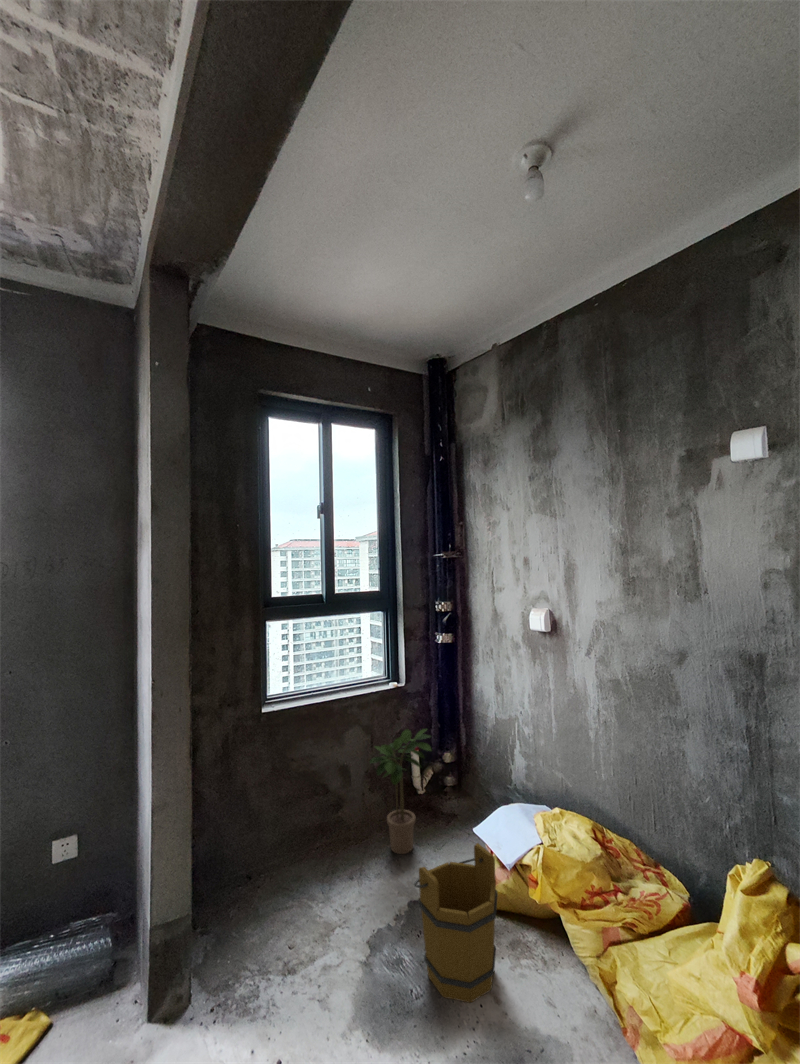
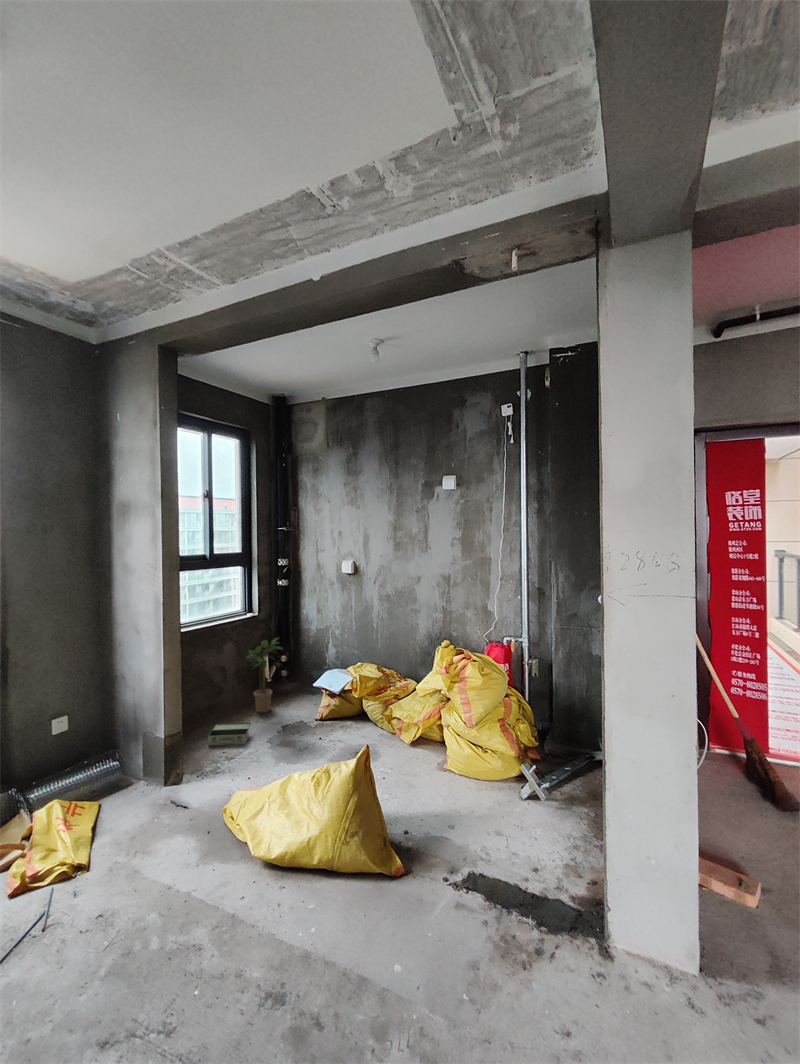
bucket: present [414,843,498,1003] -> none [295,679,339,746]
toolbox: none [284,871,358,934] -> present [208,723,251,745]

